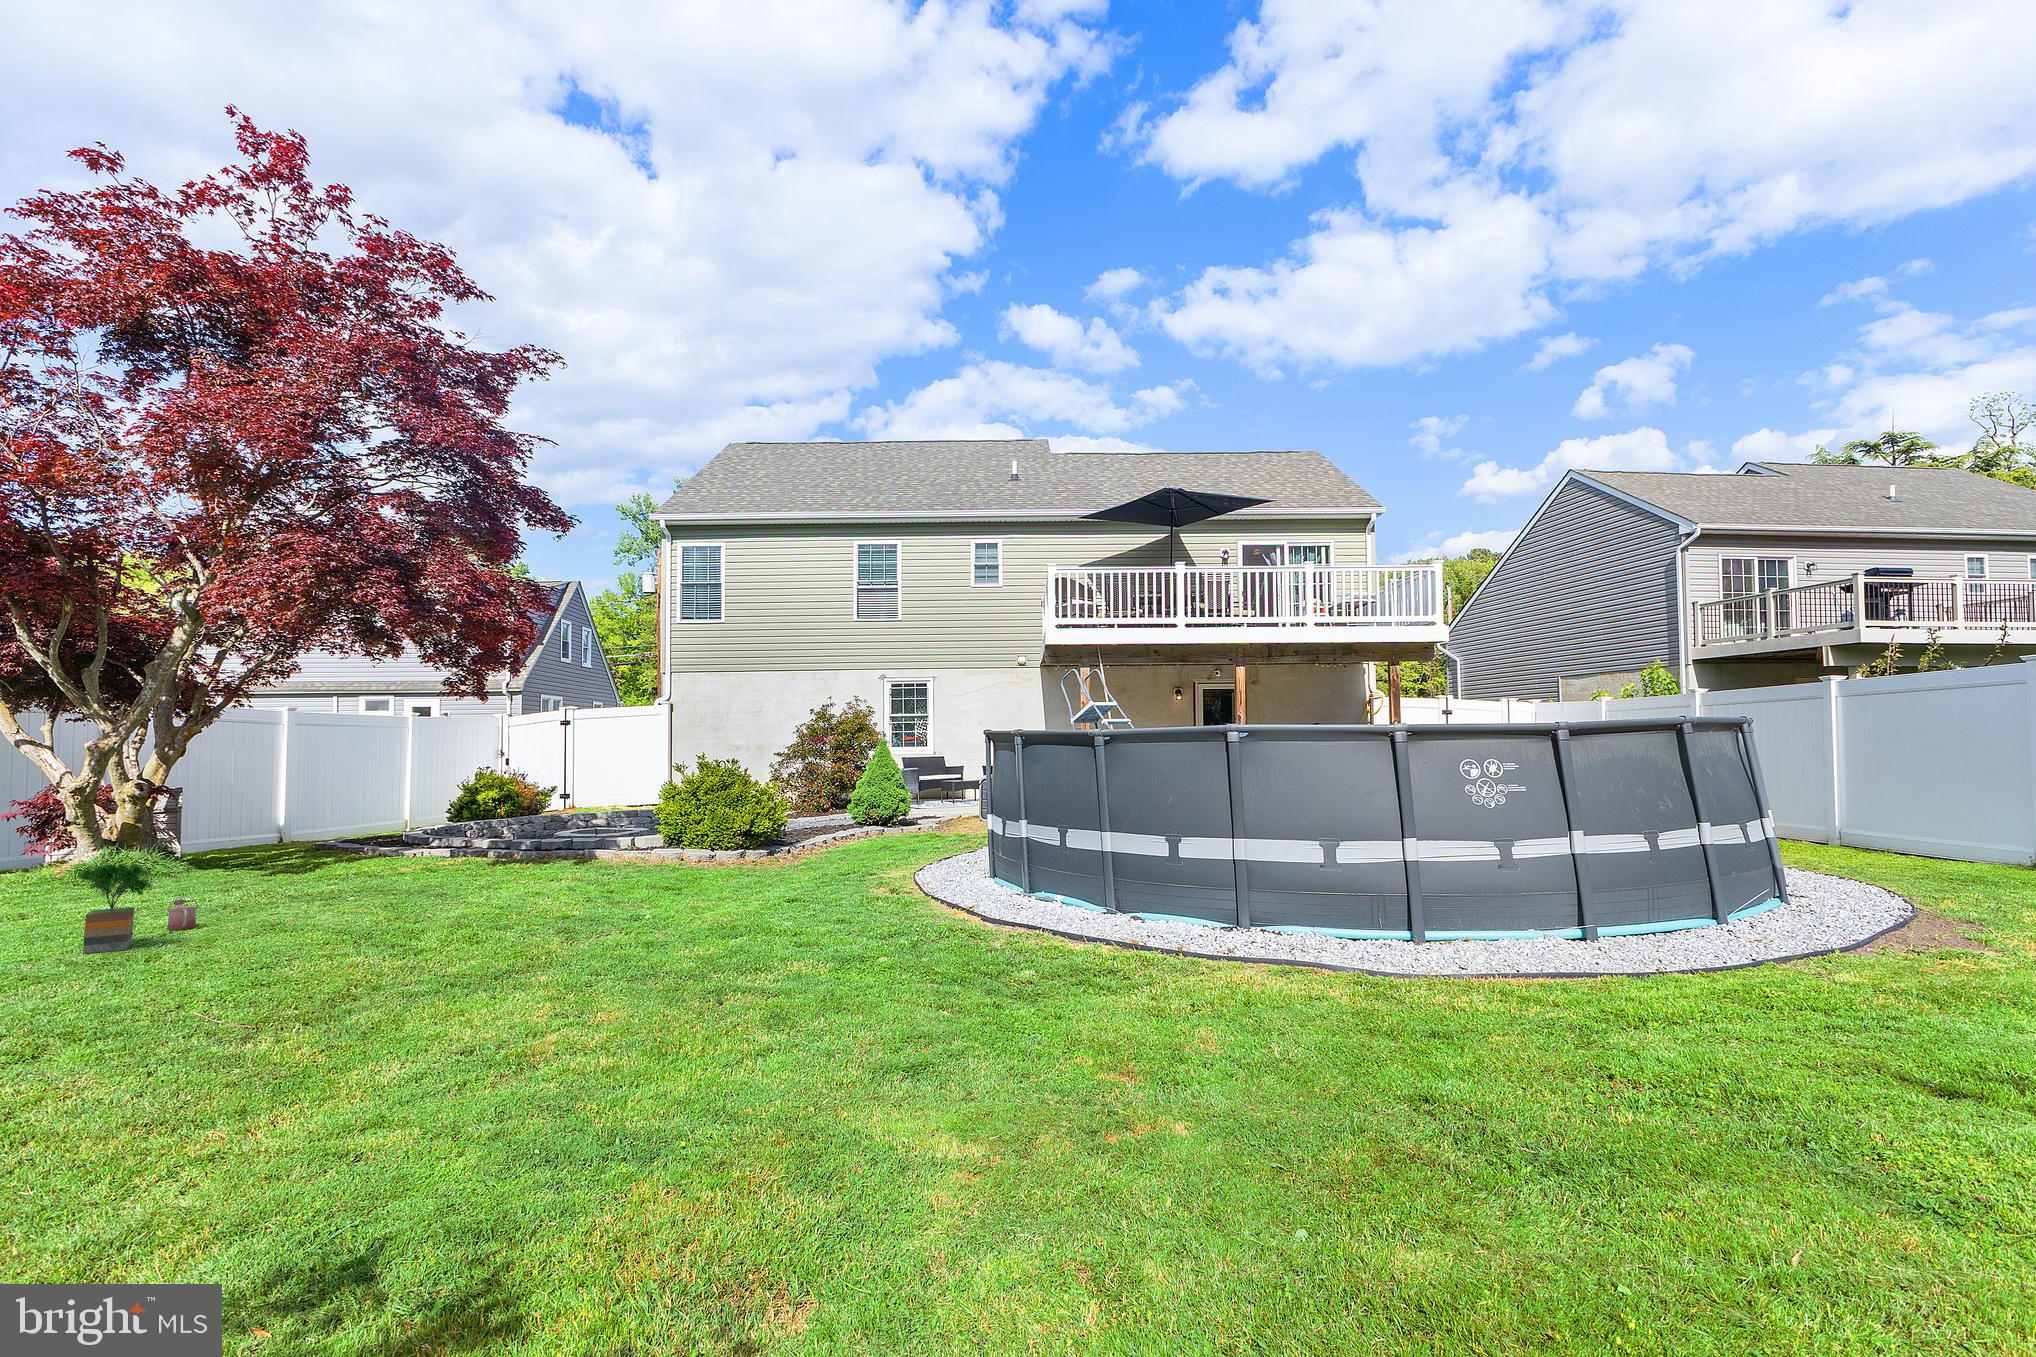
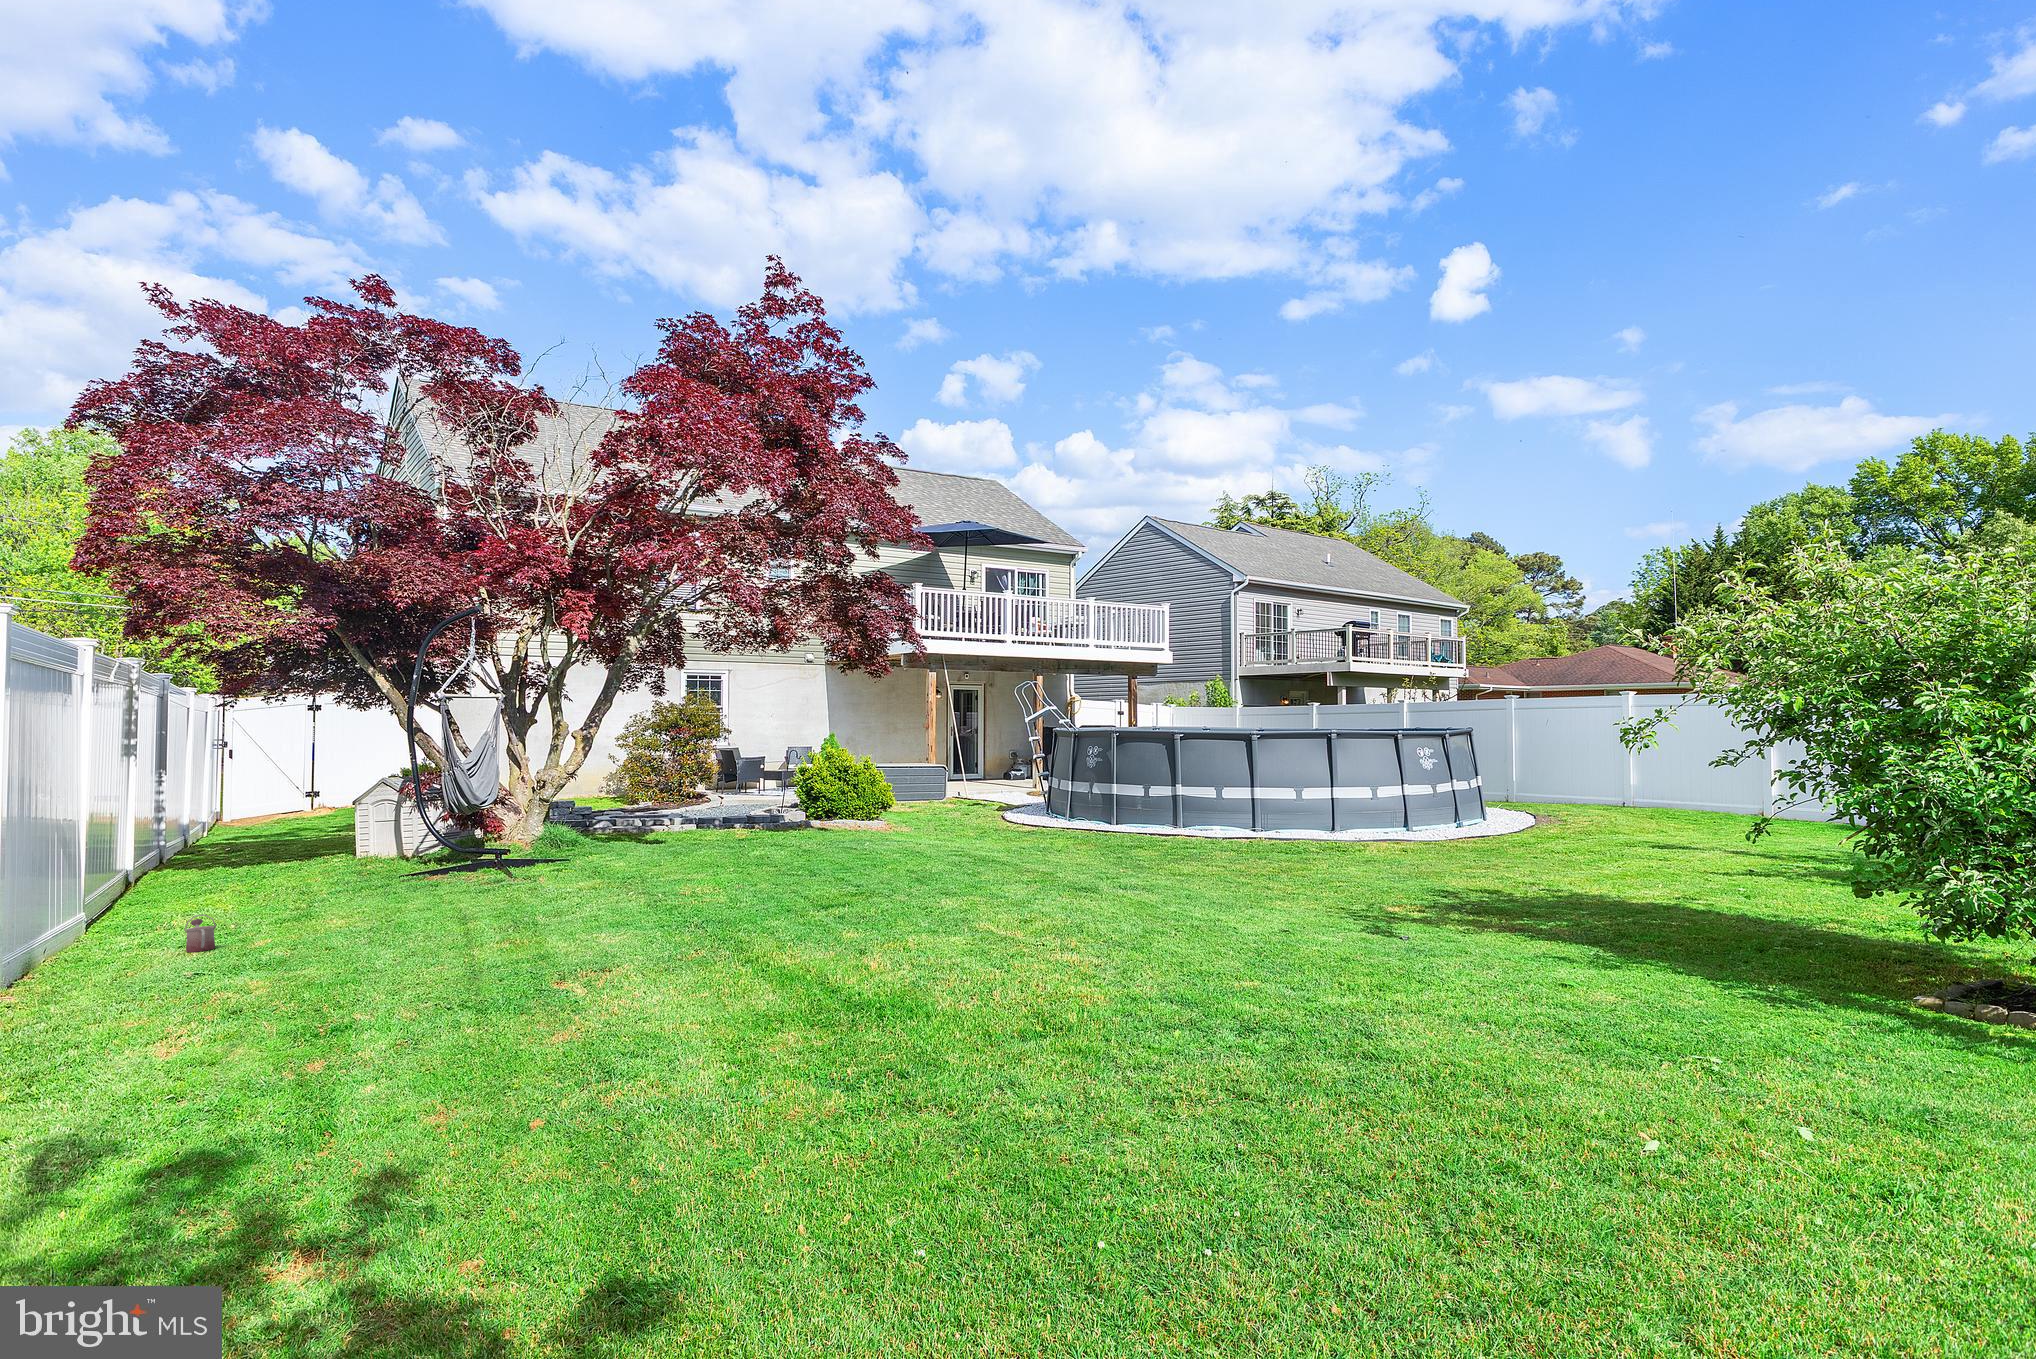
potted tree: present [79,863,152,954] -> none [87,877,167,977]

